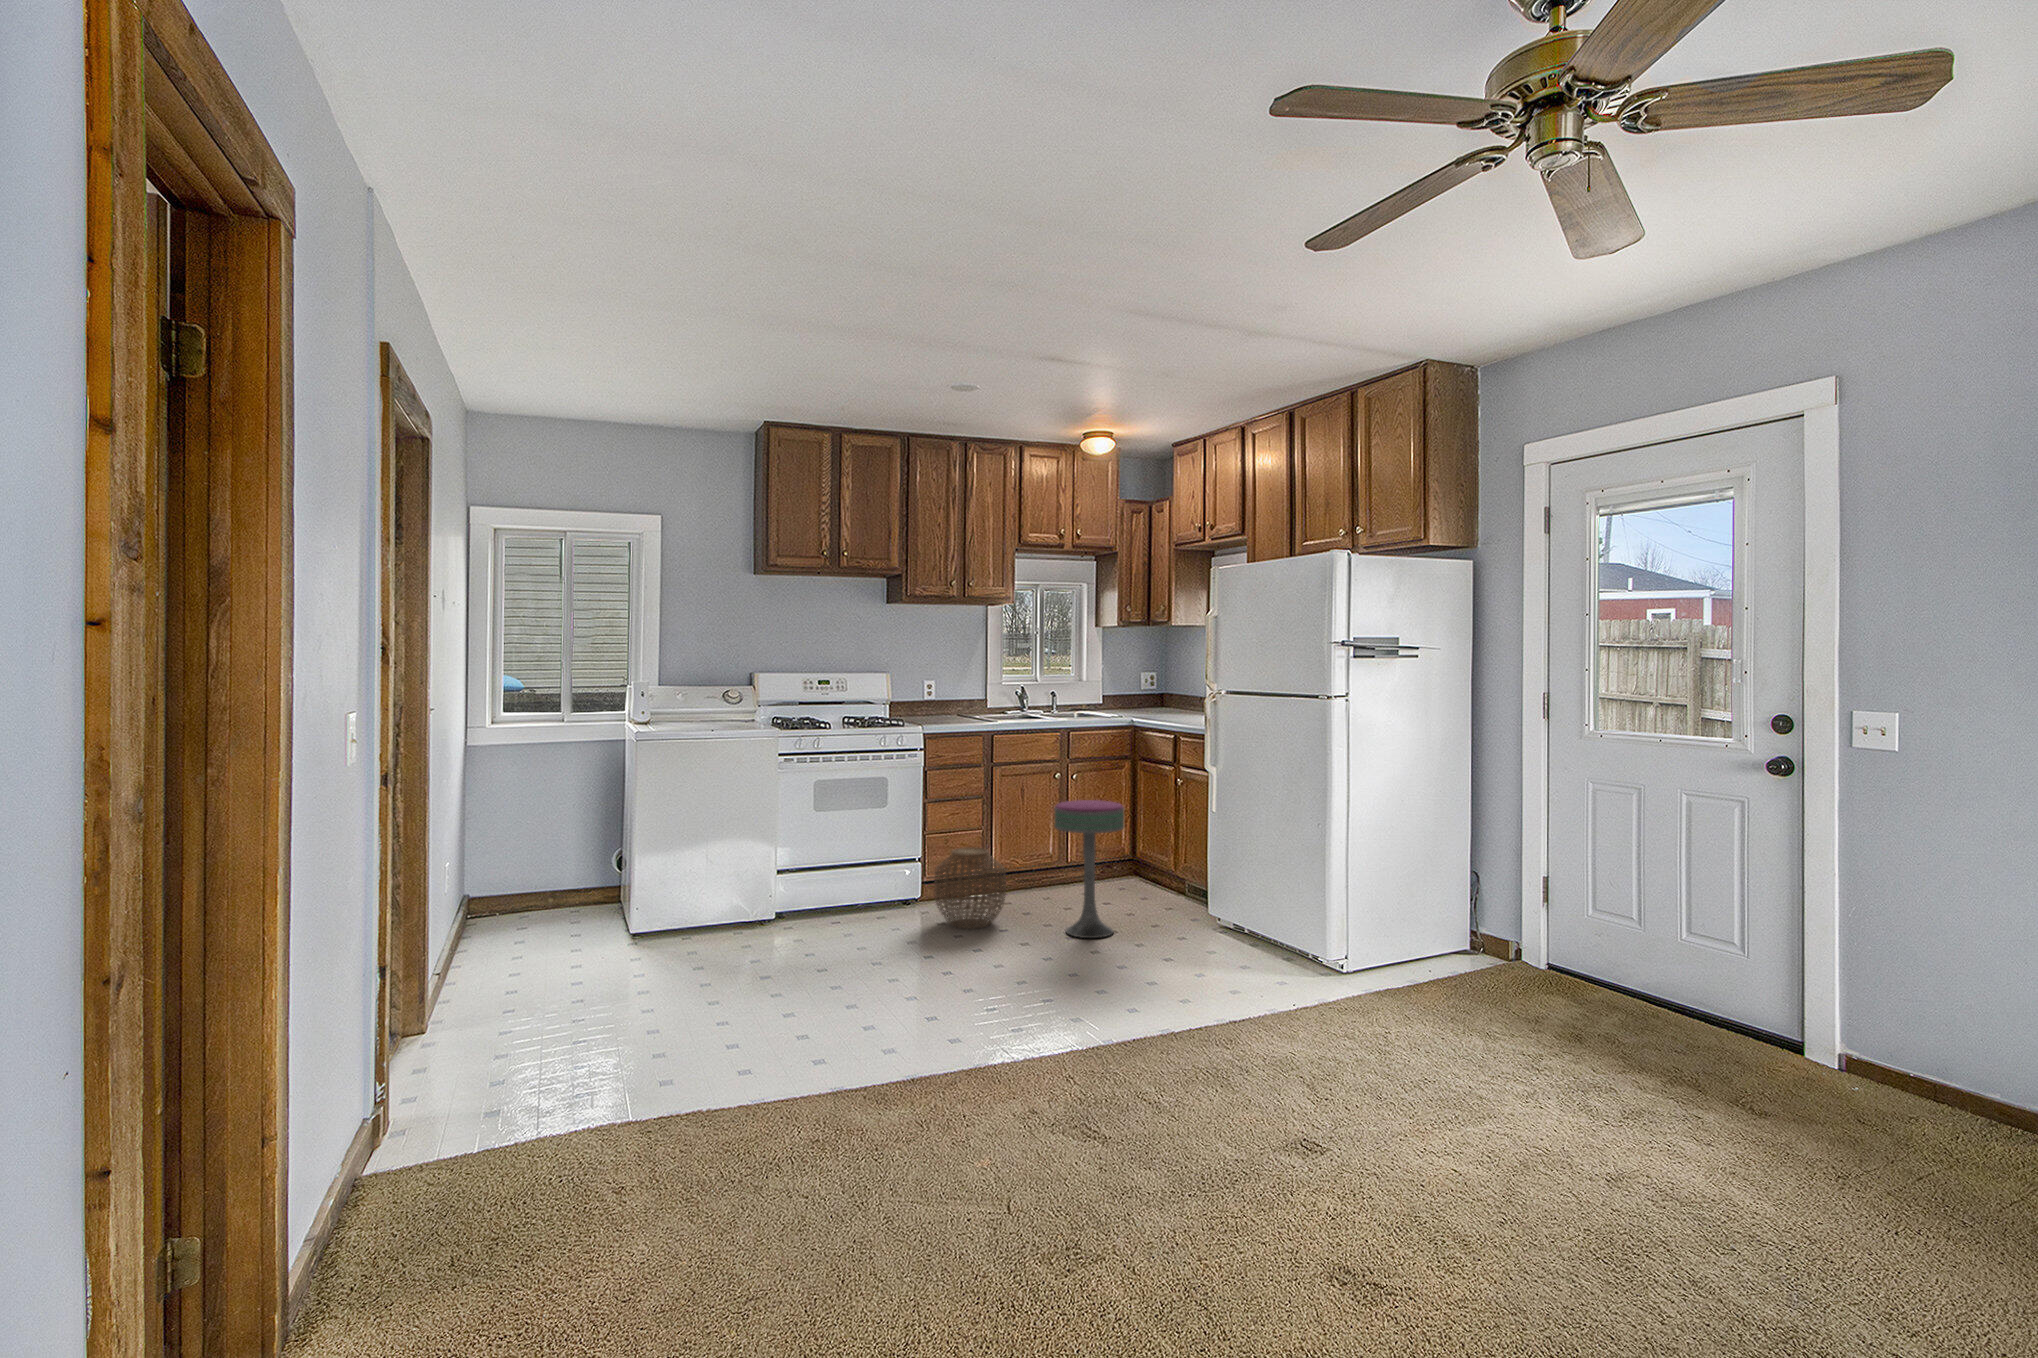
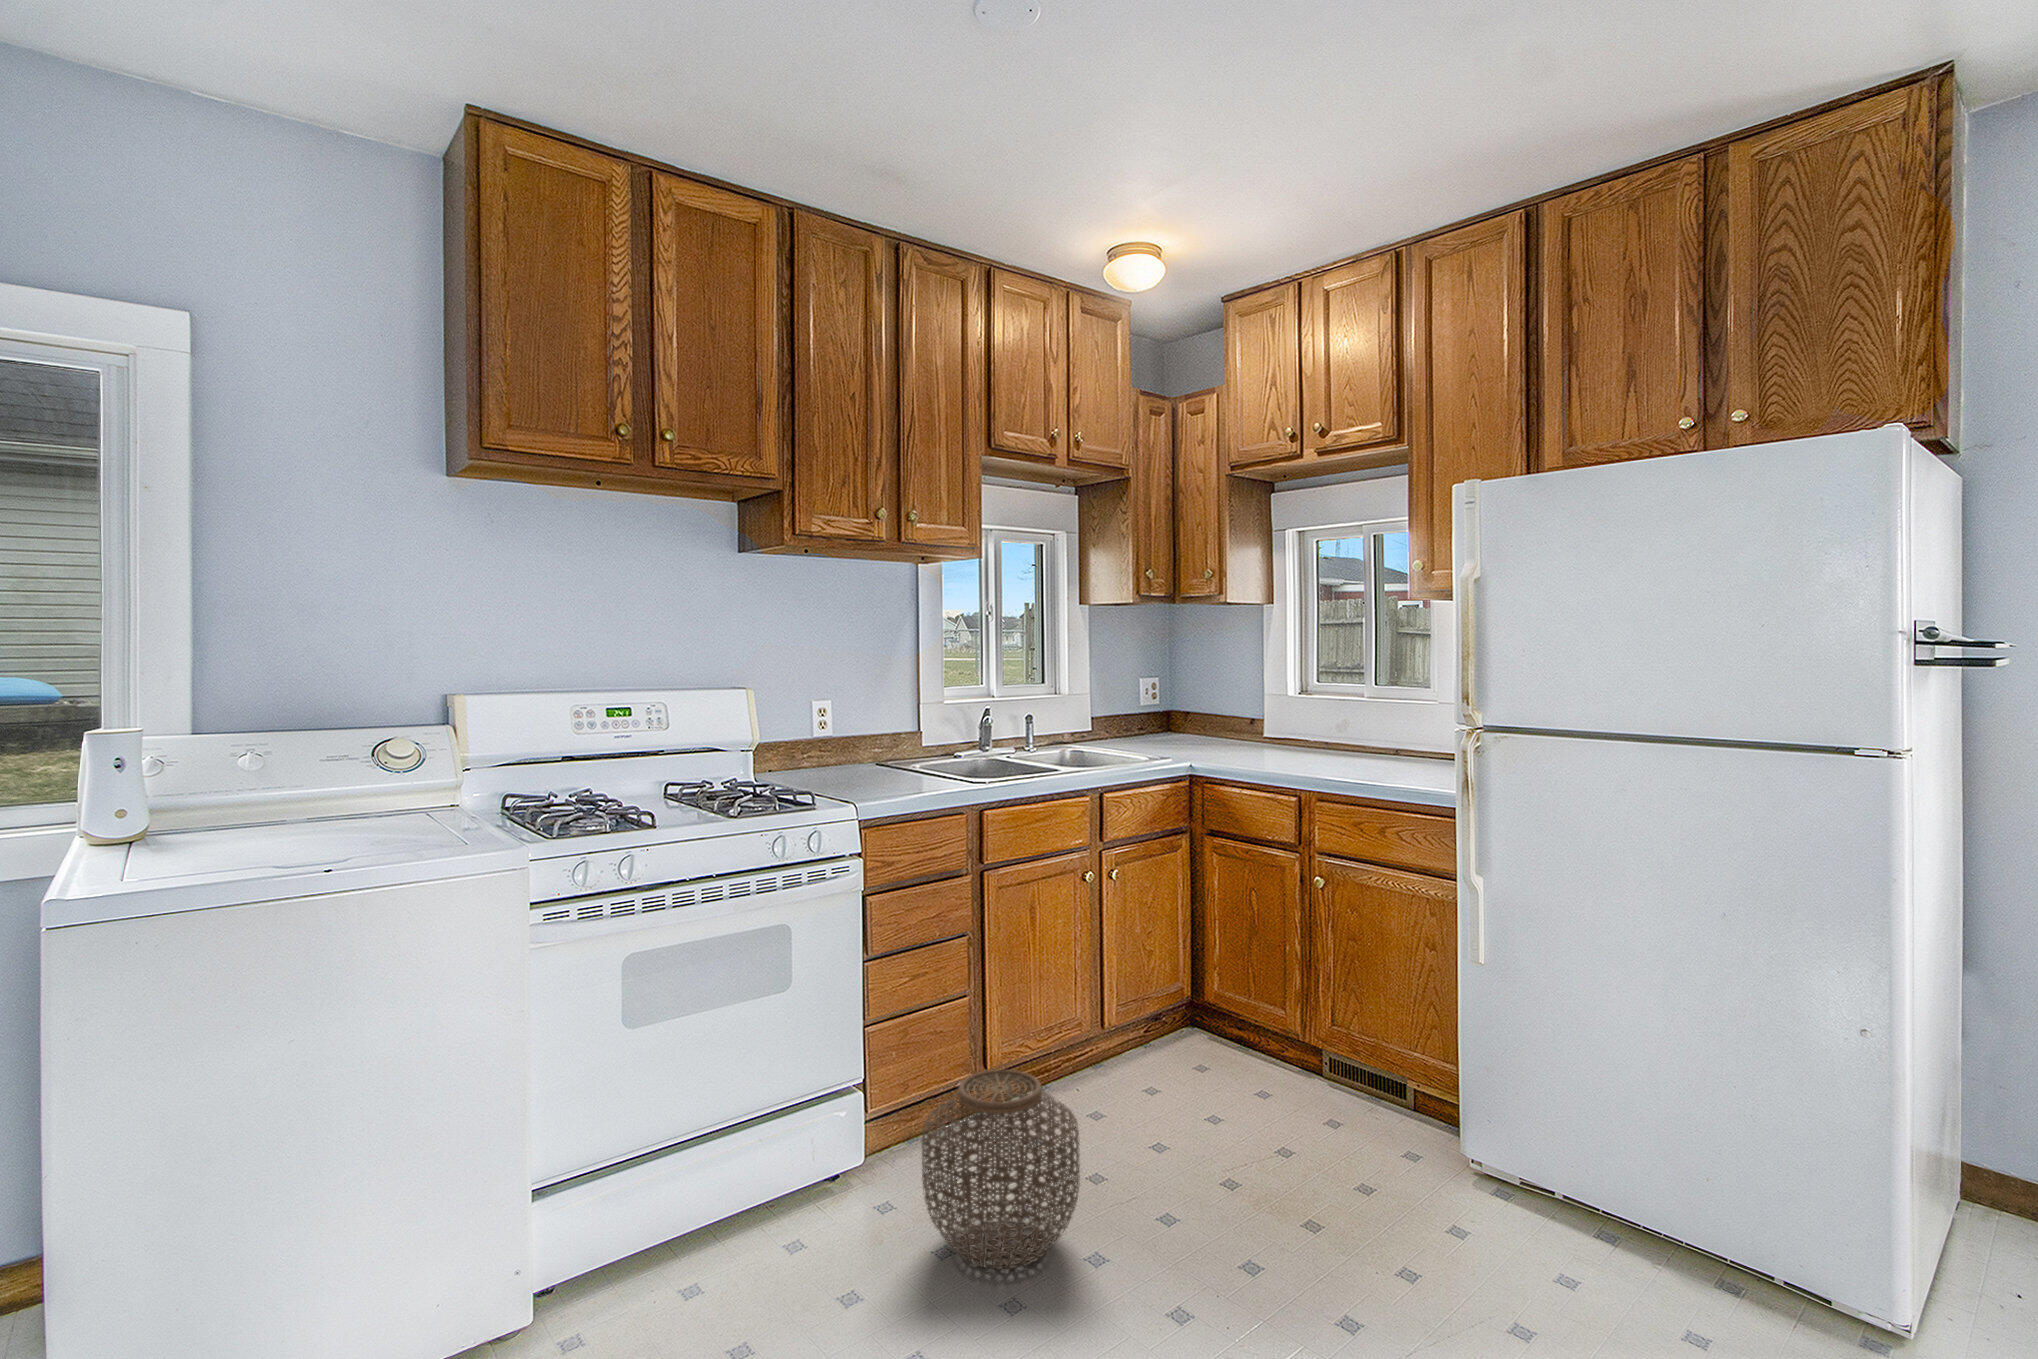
bar stool: present [1054,800,1124,938] -> none [1189,952,1343,1271]

